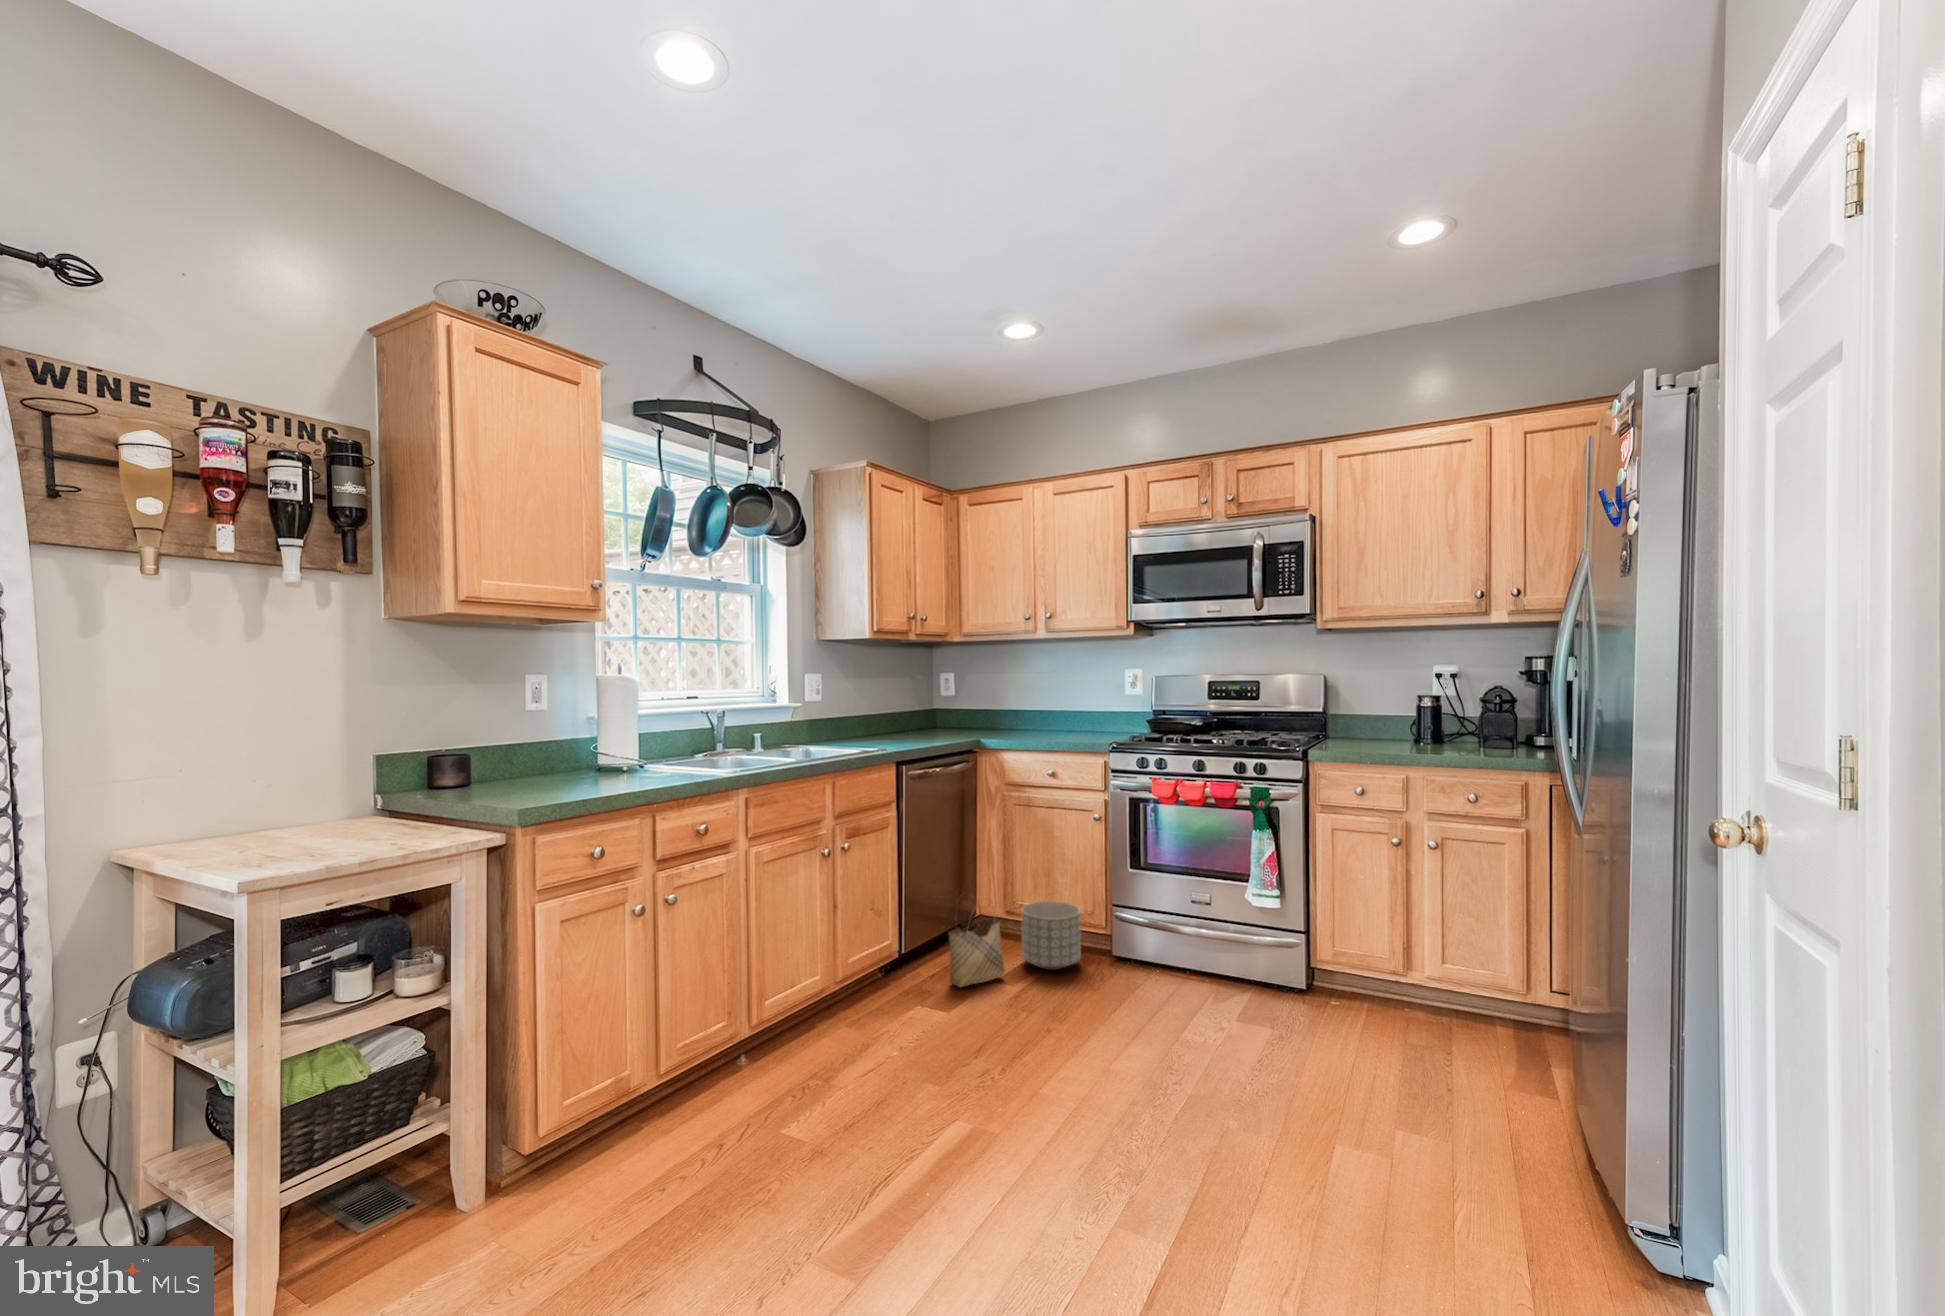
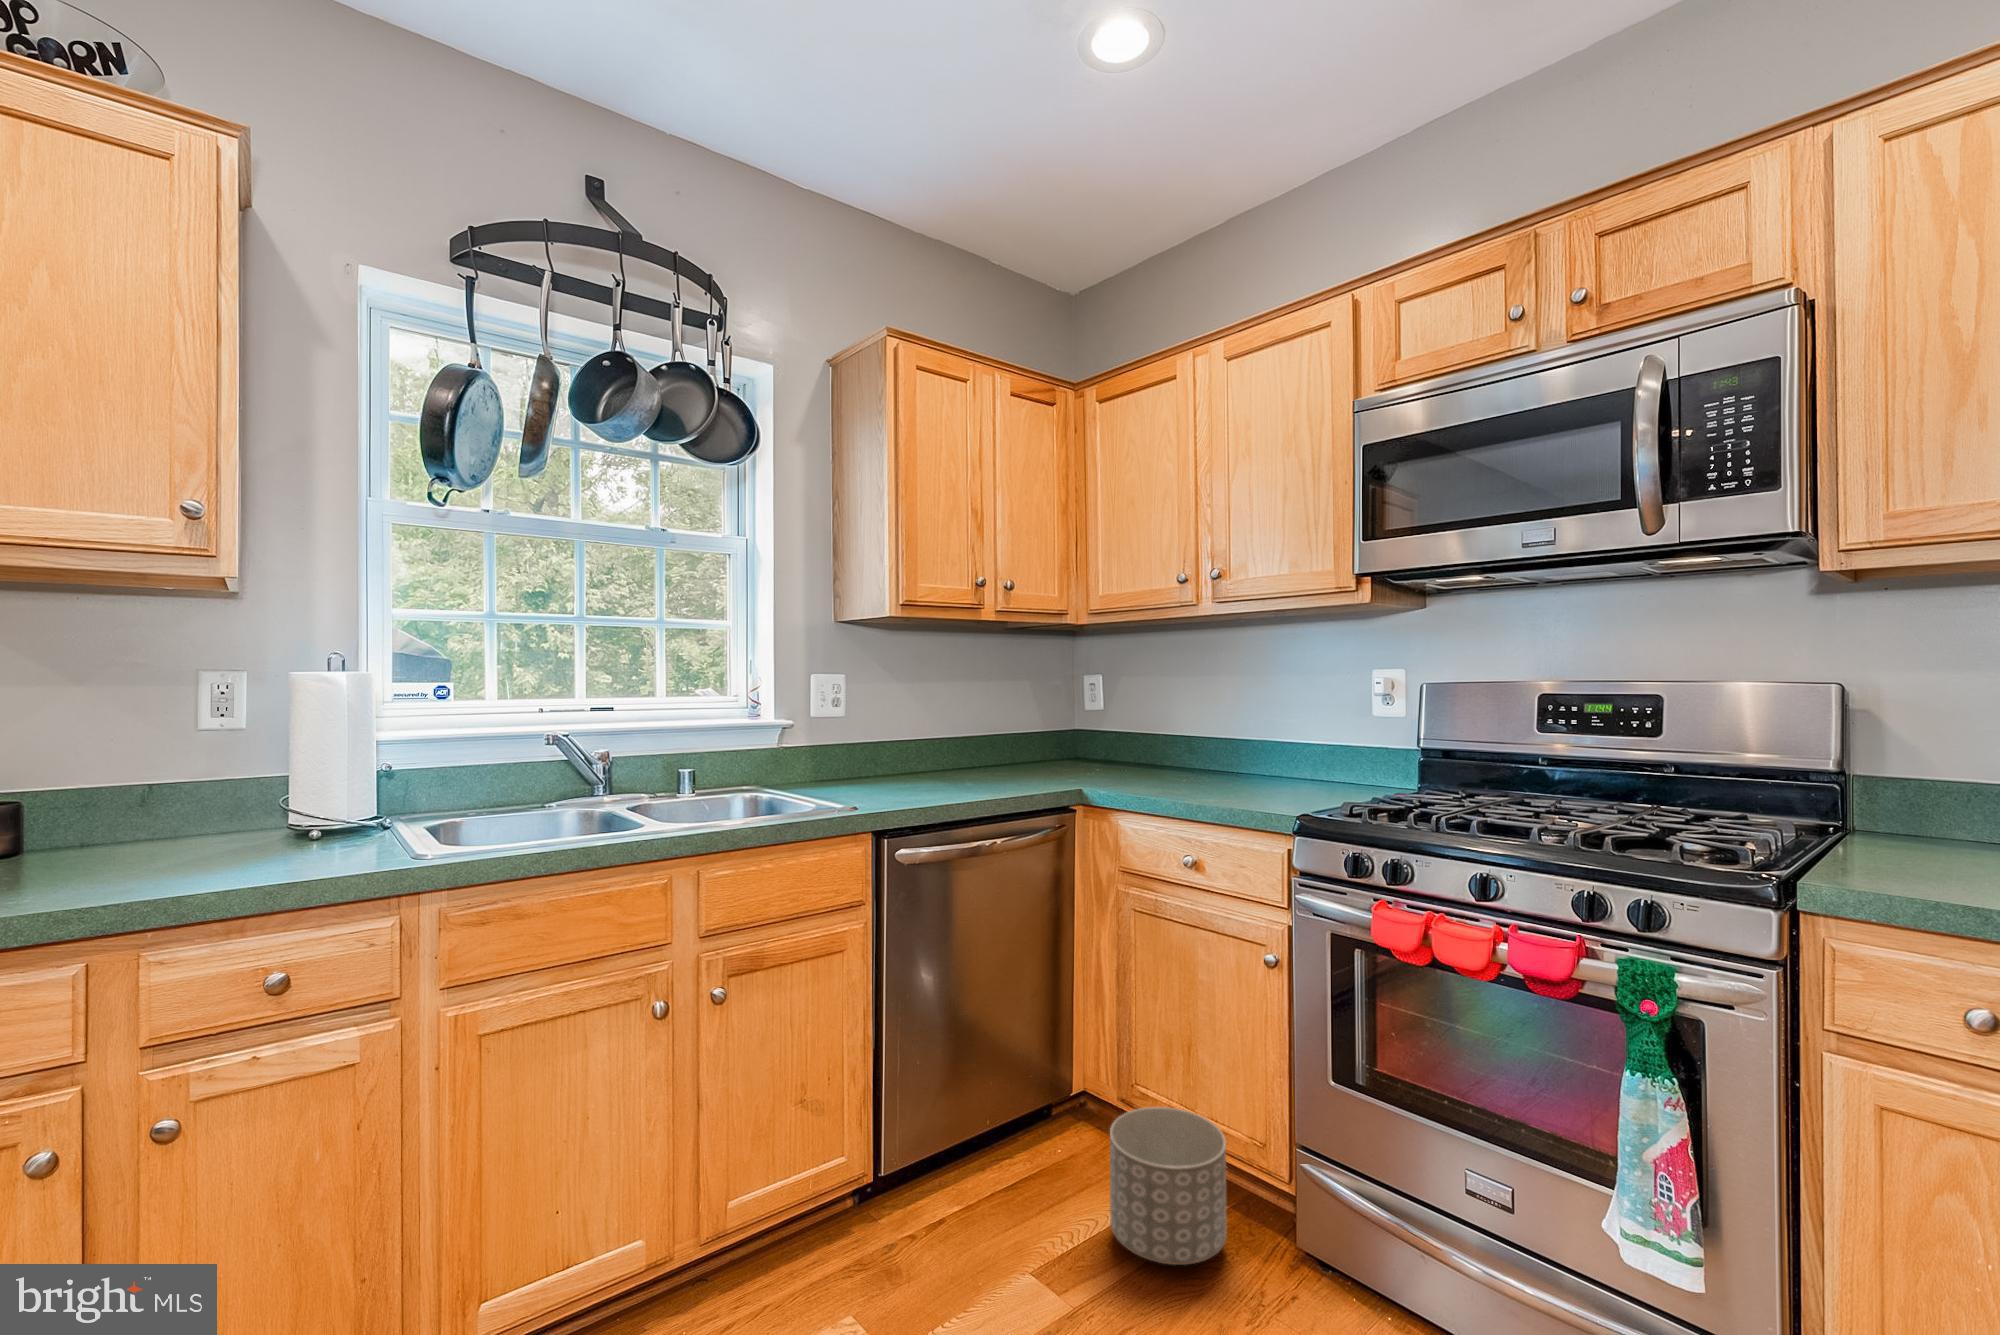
woven basket: present [949,893,1004,987] -> none [944,1082,1059,1277]

